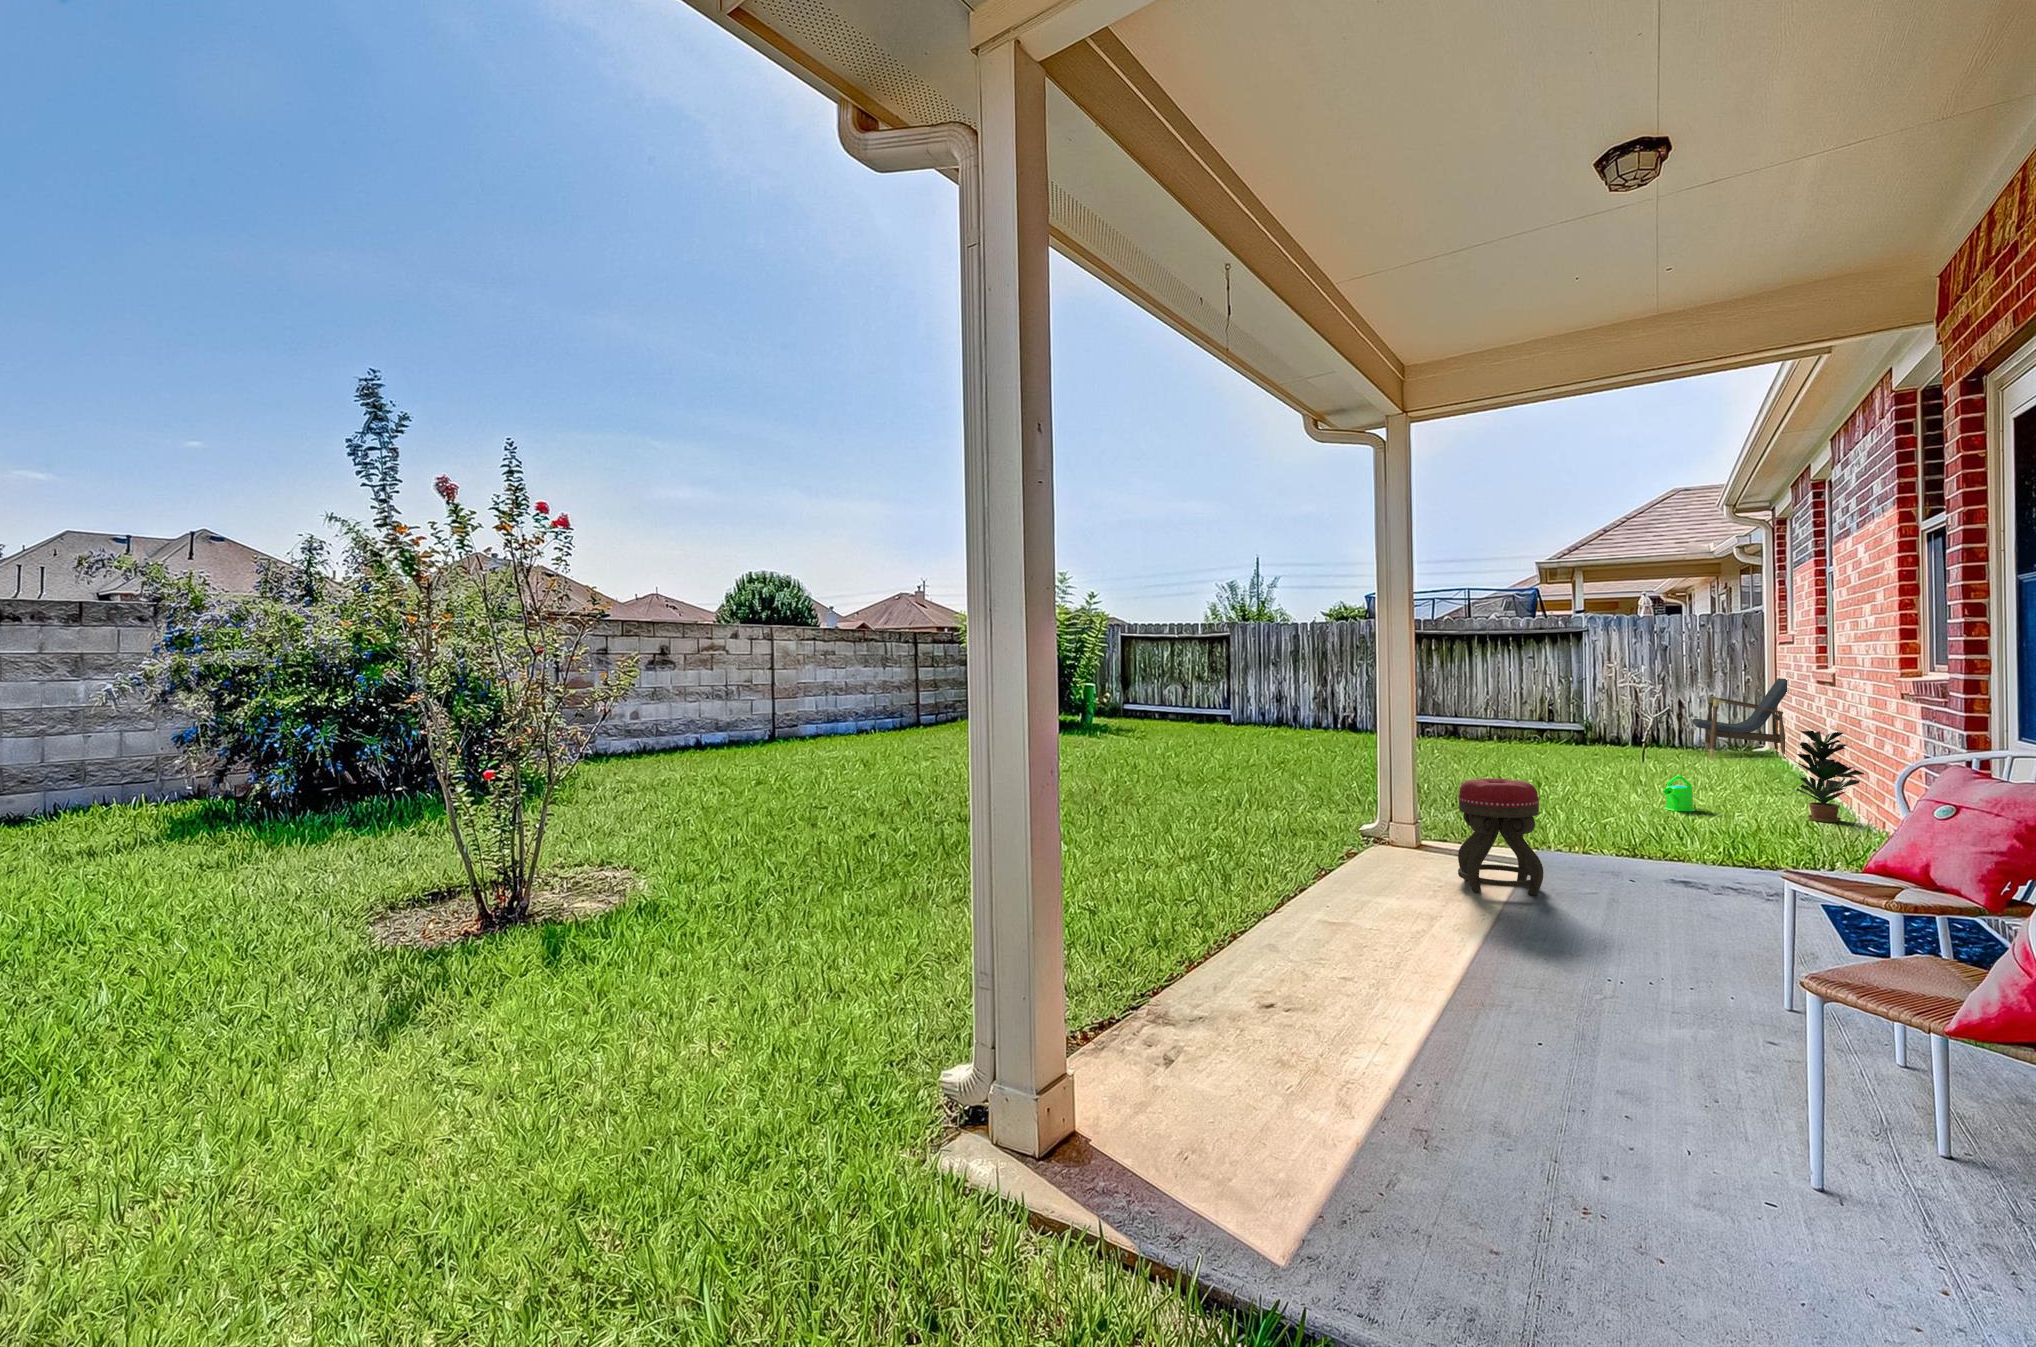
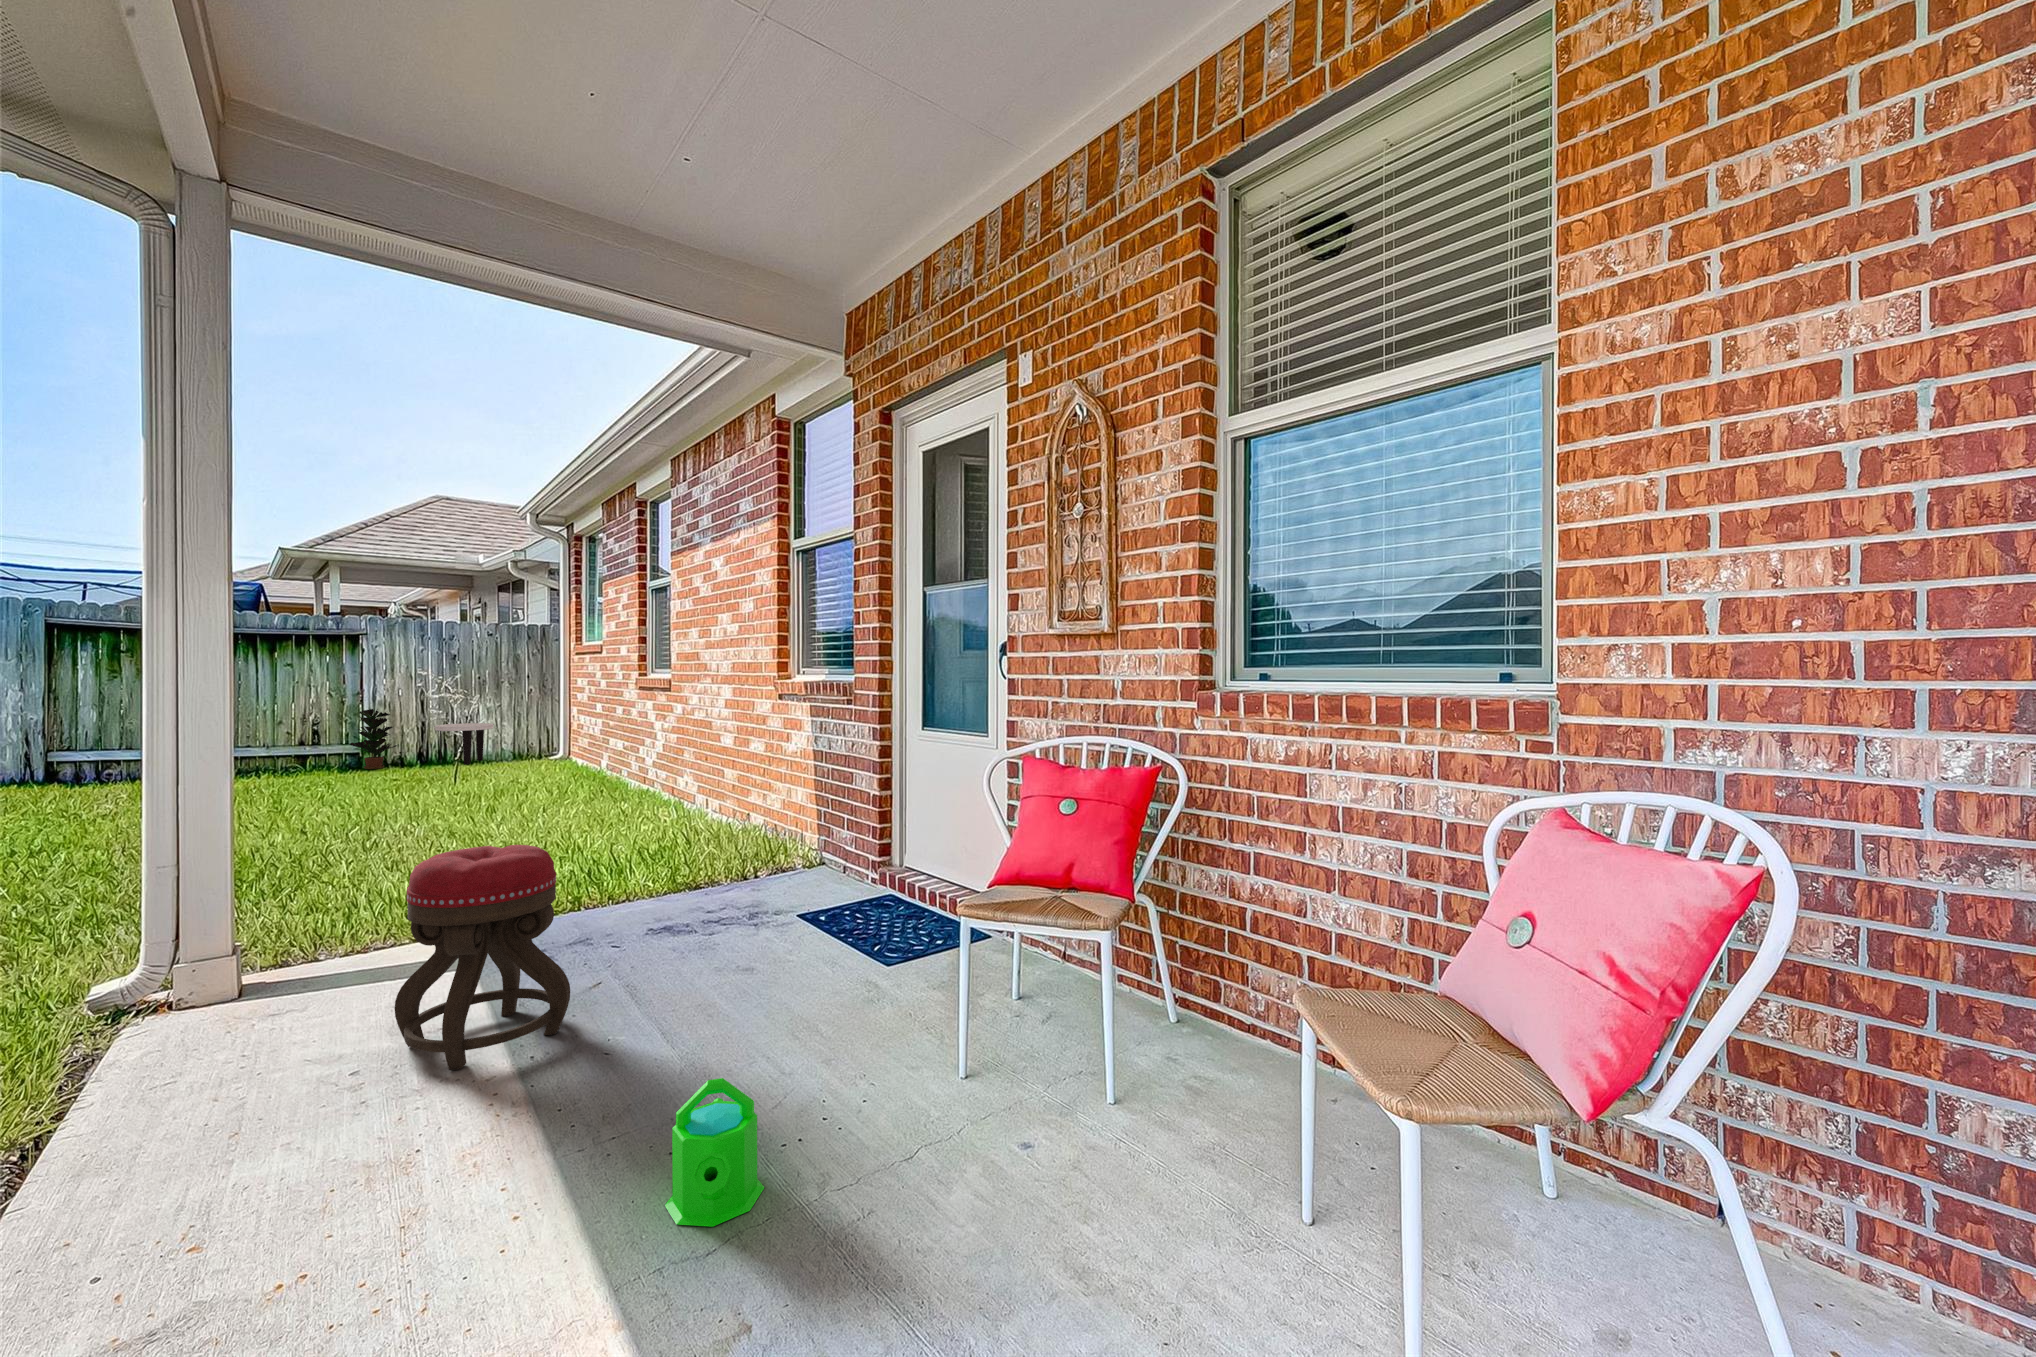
lounge chair: present [1692,678,1789,759] -> none [495,688,592,771]
side table: none [1641,710,1697,748] -> present [434,723,494,765]
potted plant: present [1796,731,1864,822] -> present [350,709,397,769]
watering can: present [1663,776,1695,812] -> present [665,1078,765,1227]

